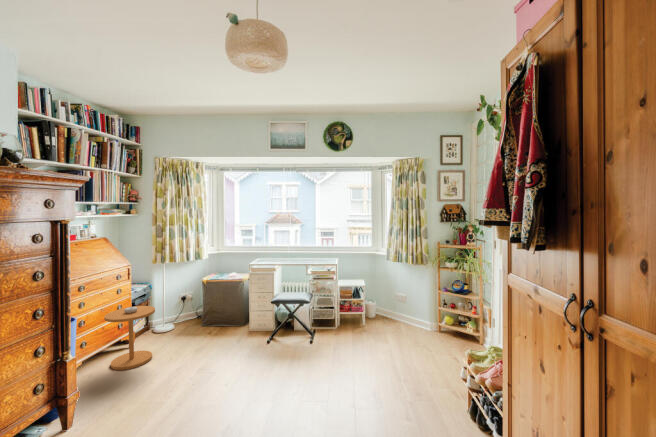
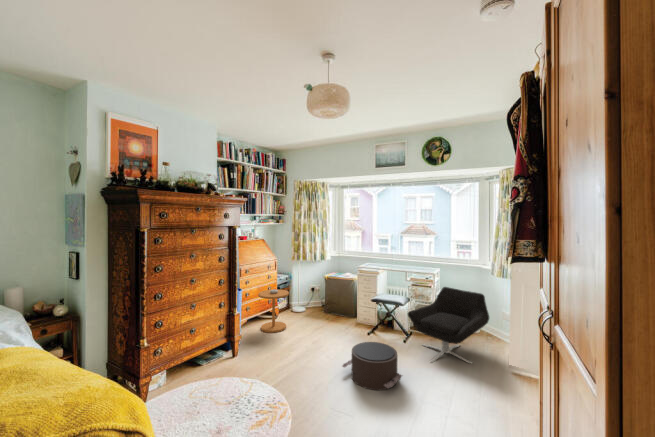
lounge chair: none [313,277,390,360] -> present [408,287,489,363]
pouf: none [248,350,323,411] -> present [342,342,402,390]

